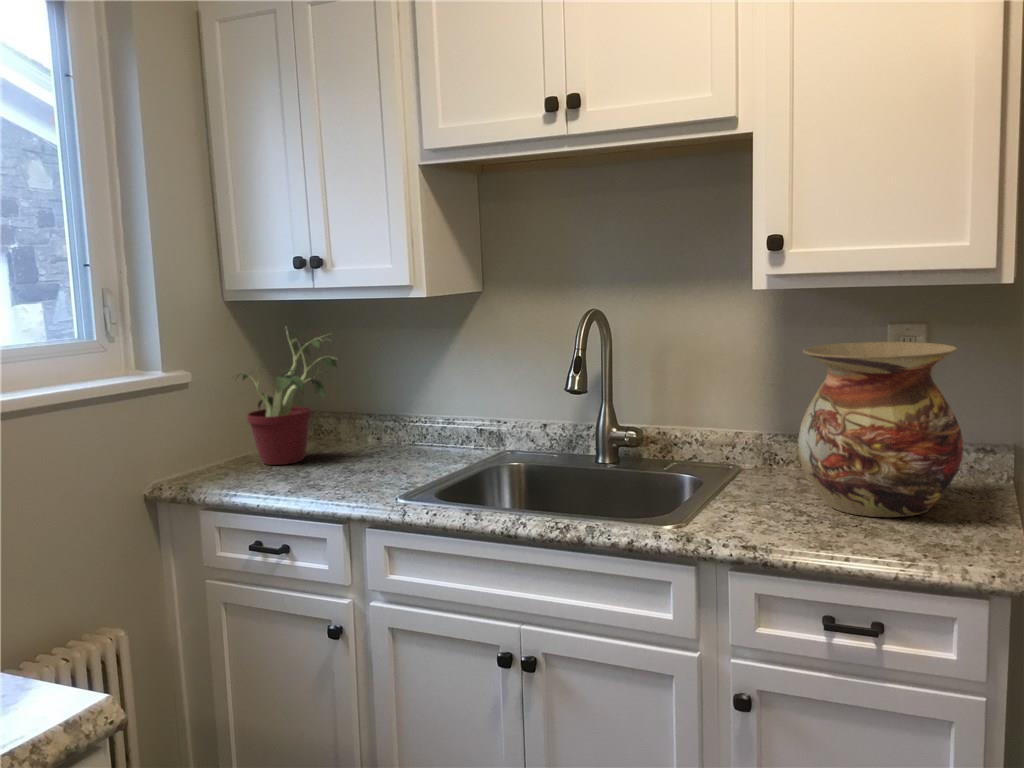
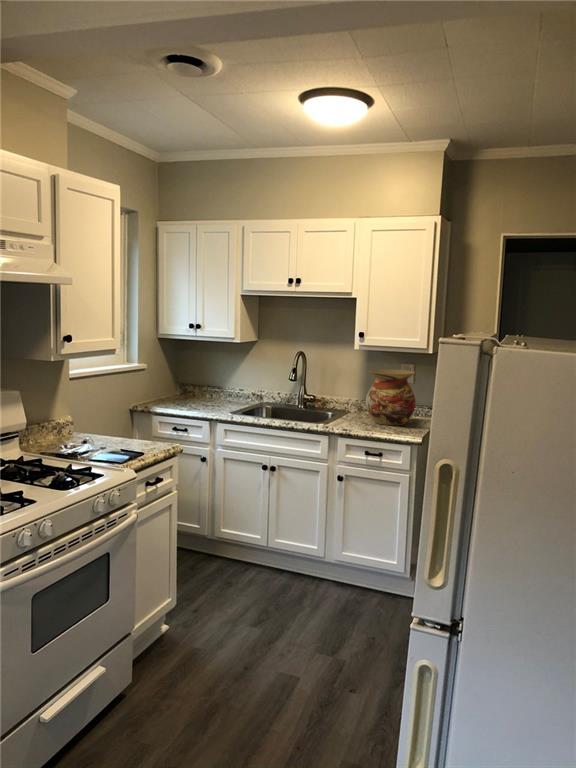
potted plant: present [238,327,337,465] -> none [159,349,201,402]

